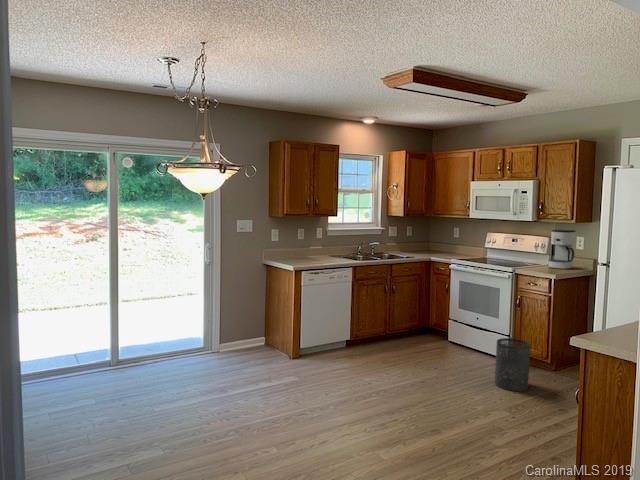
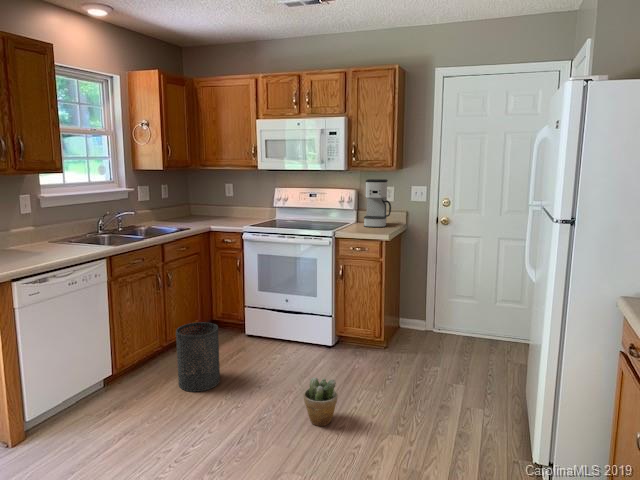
trash can: present [495,338,530,391] -> present [176,322,220,392]
potted plant: none [452,359,476,394] -> present [303,377,338,426]

